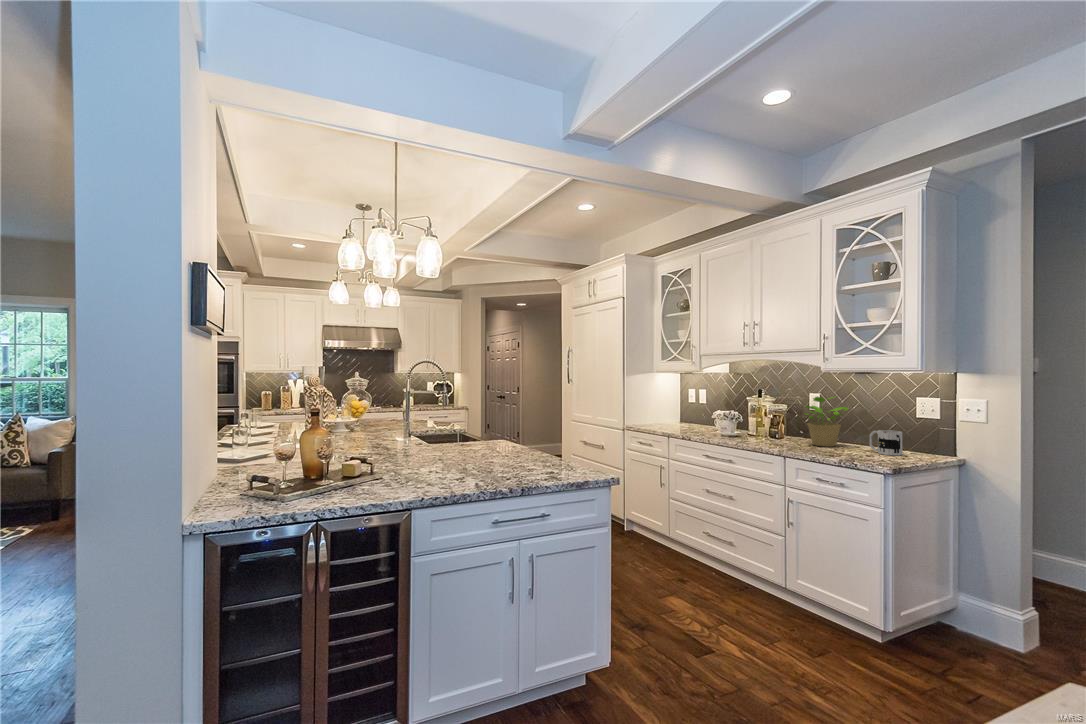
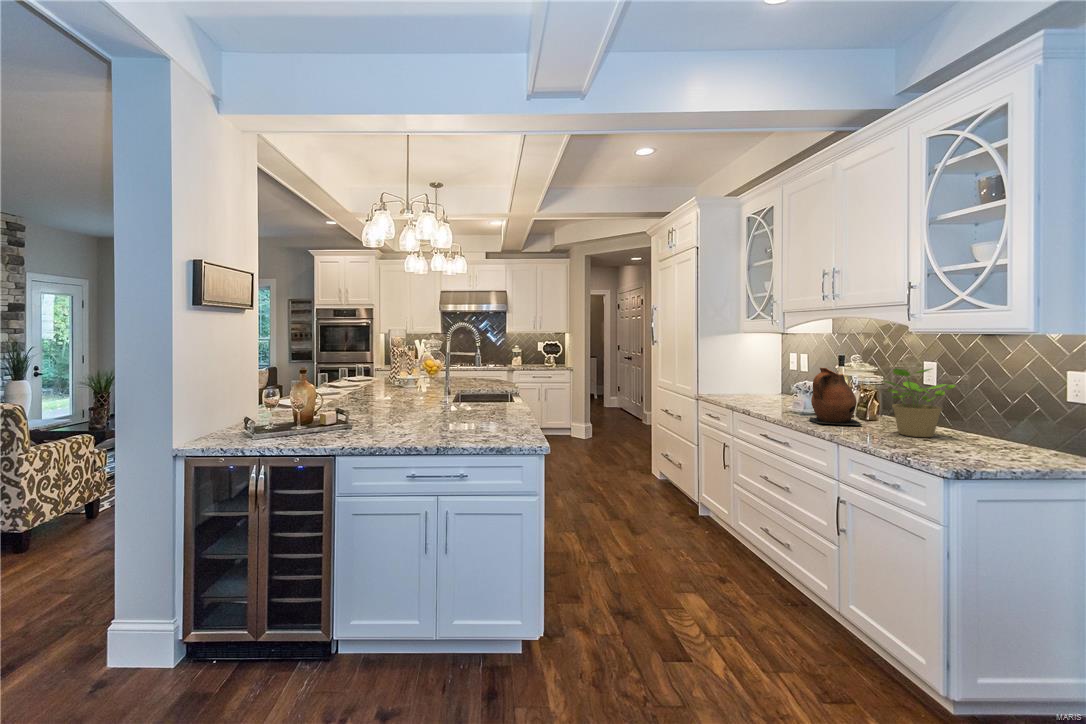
ceramic pitcher: none [737,397,781,442] -> present [810,368,862,426]
mug: present [870,430,902,456] -> none [972,419,1020,456]

